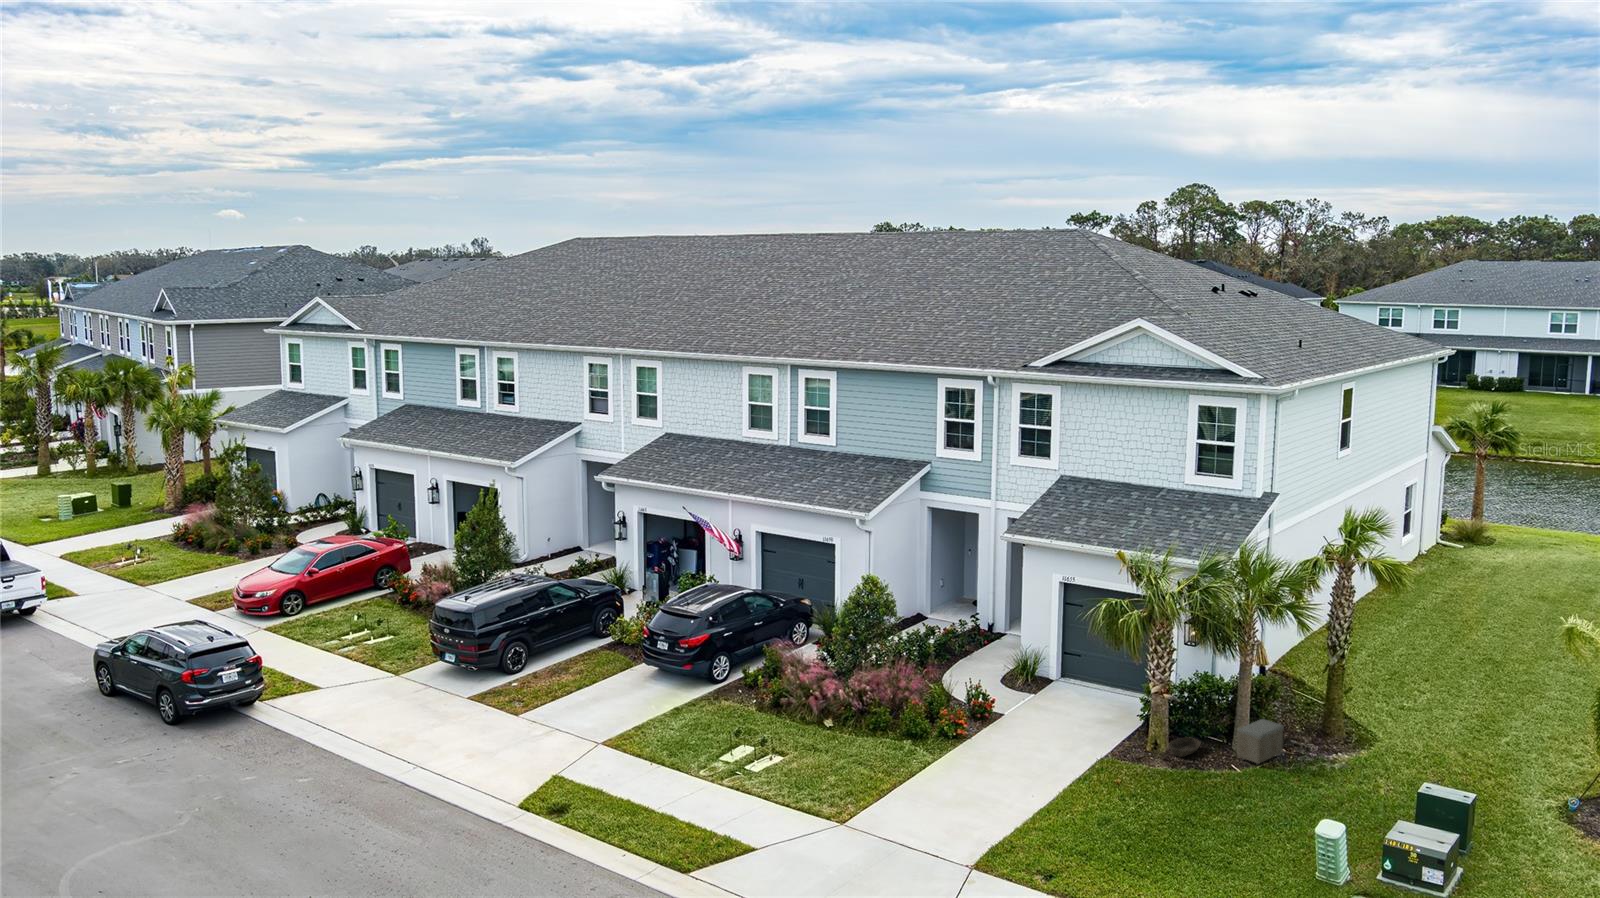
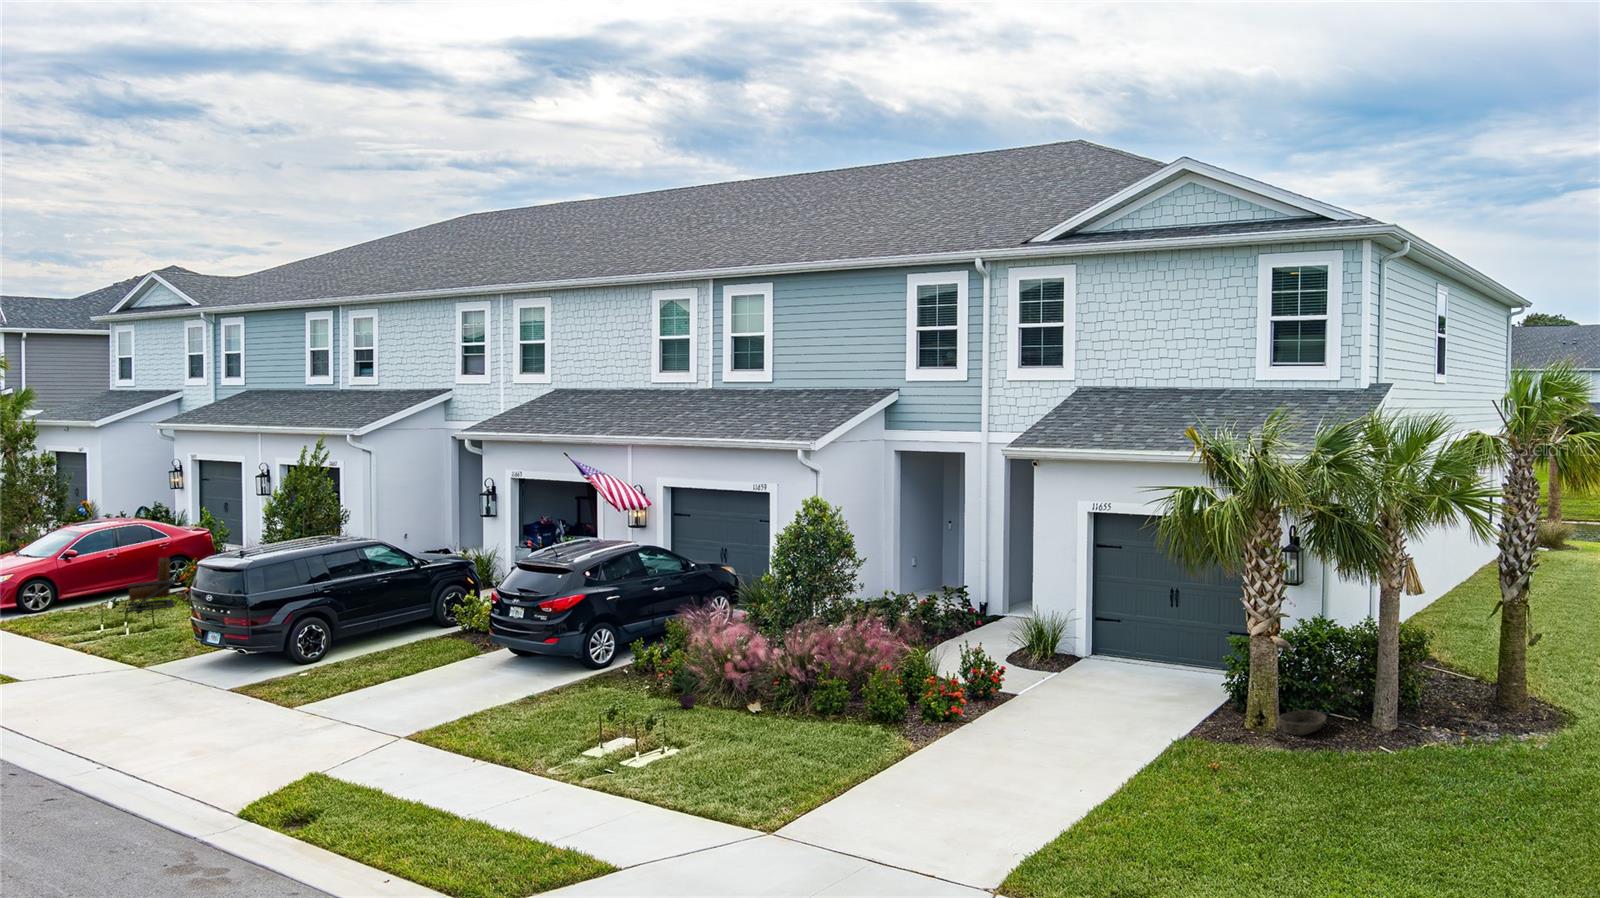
lounge chair: none [350,568,388,612] -> present [128,558,175,611]
decorative plant: none [768,692,798,723] -> present [679,663,696,708]
storage bench: present [1237,719,1284,764] -> none [1388,676,1457,743]

